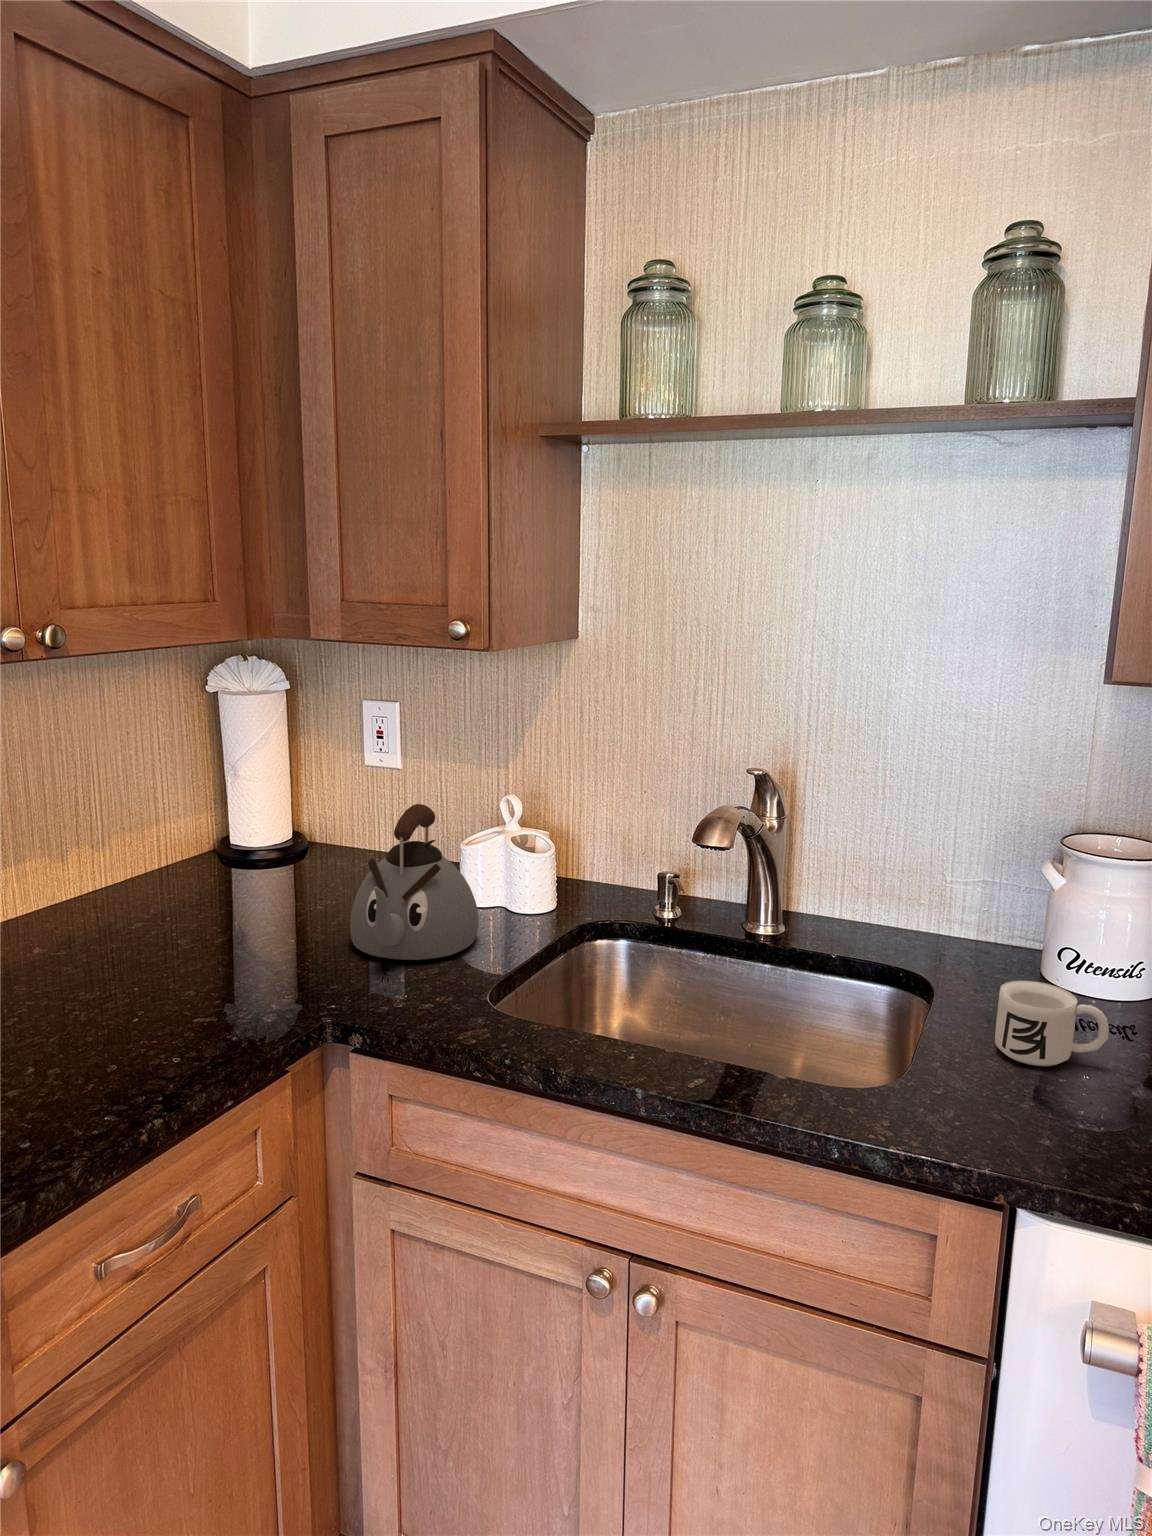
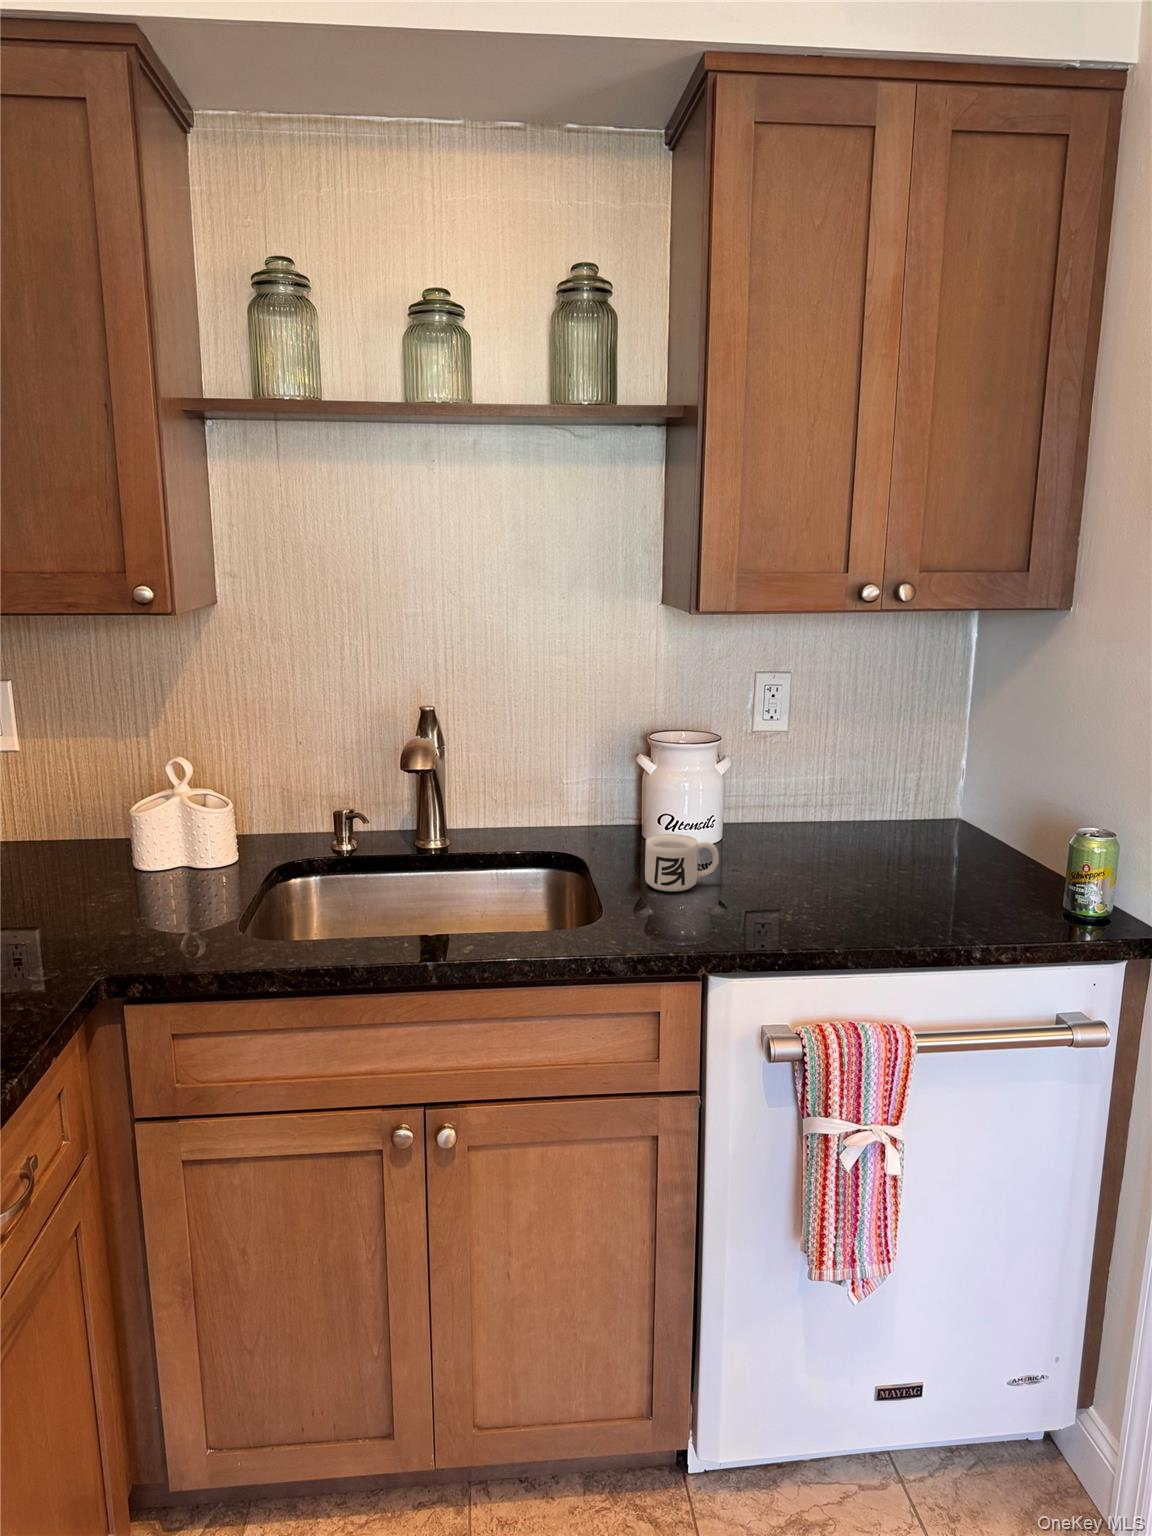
kettle: present [350,804,479,960] -> none [52,772,186,923]

